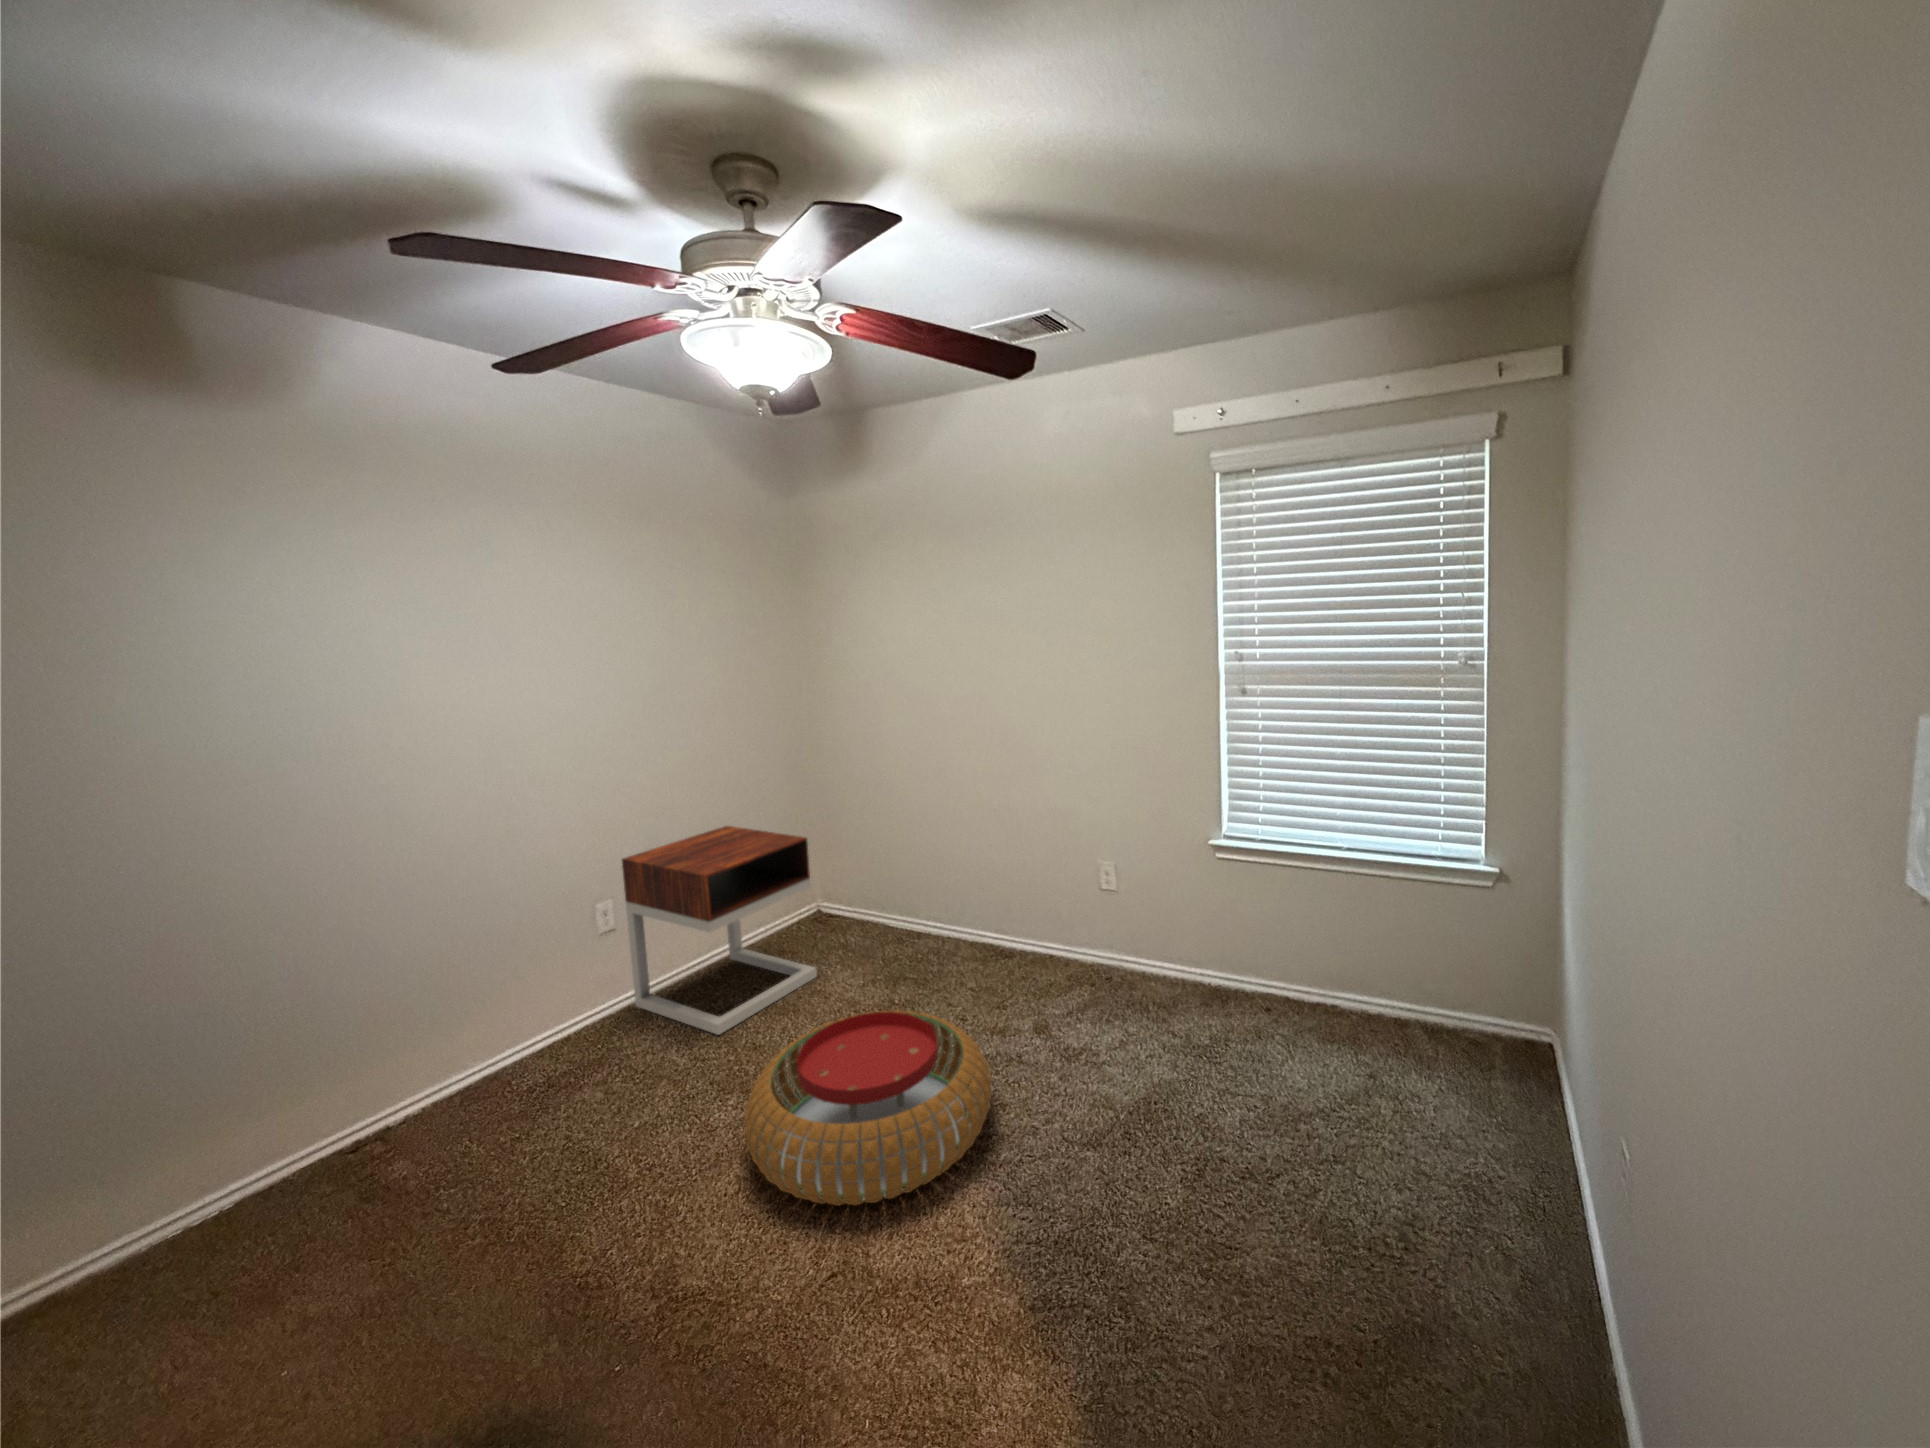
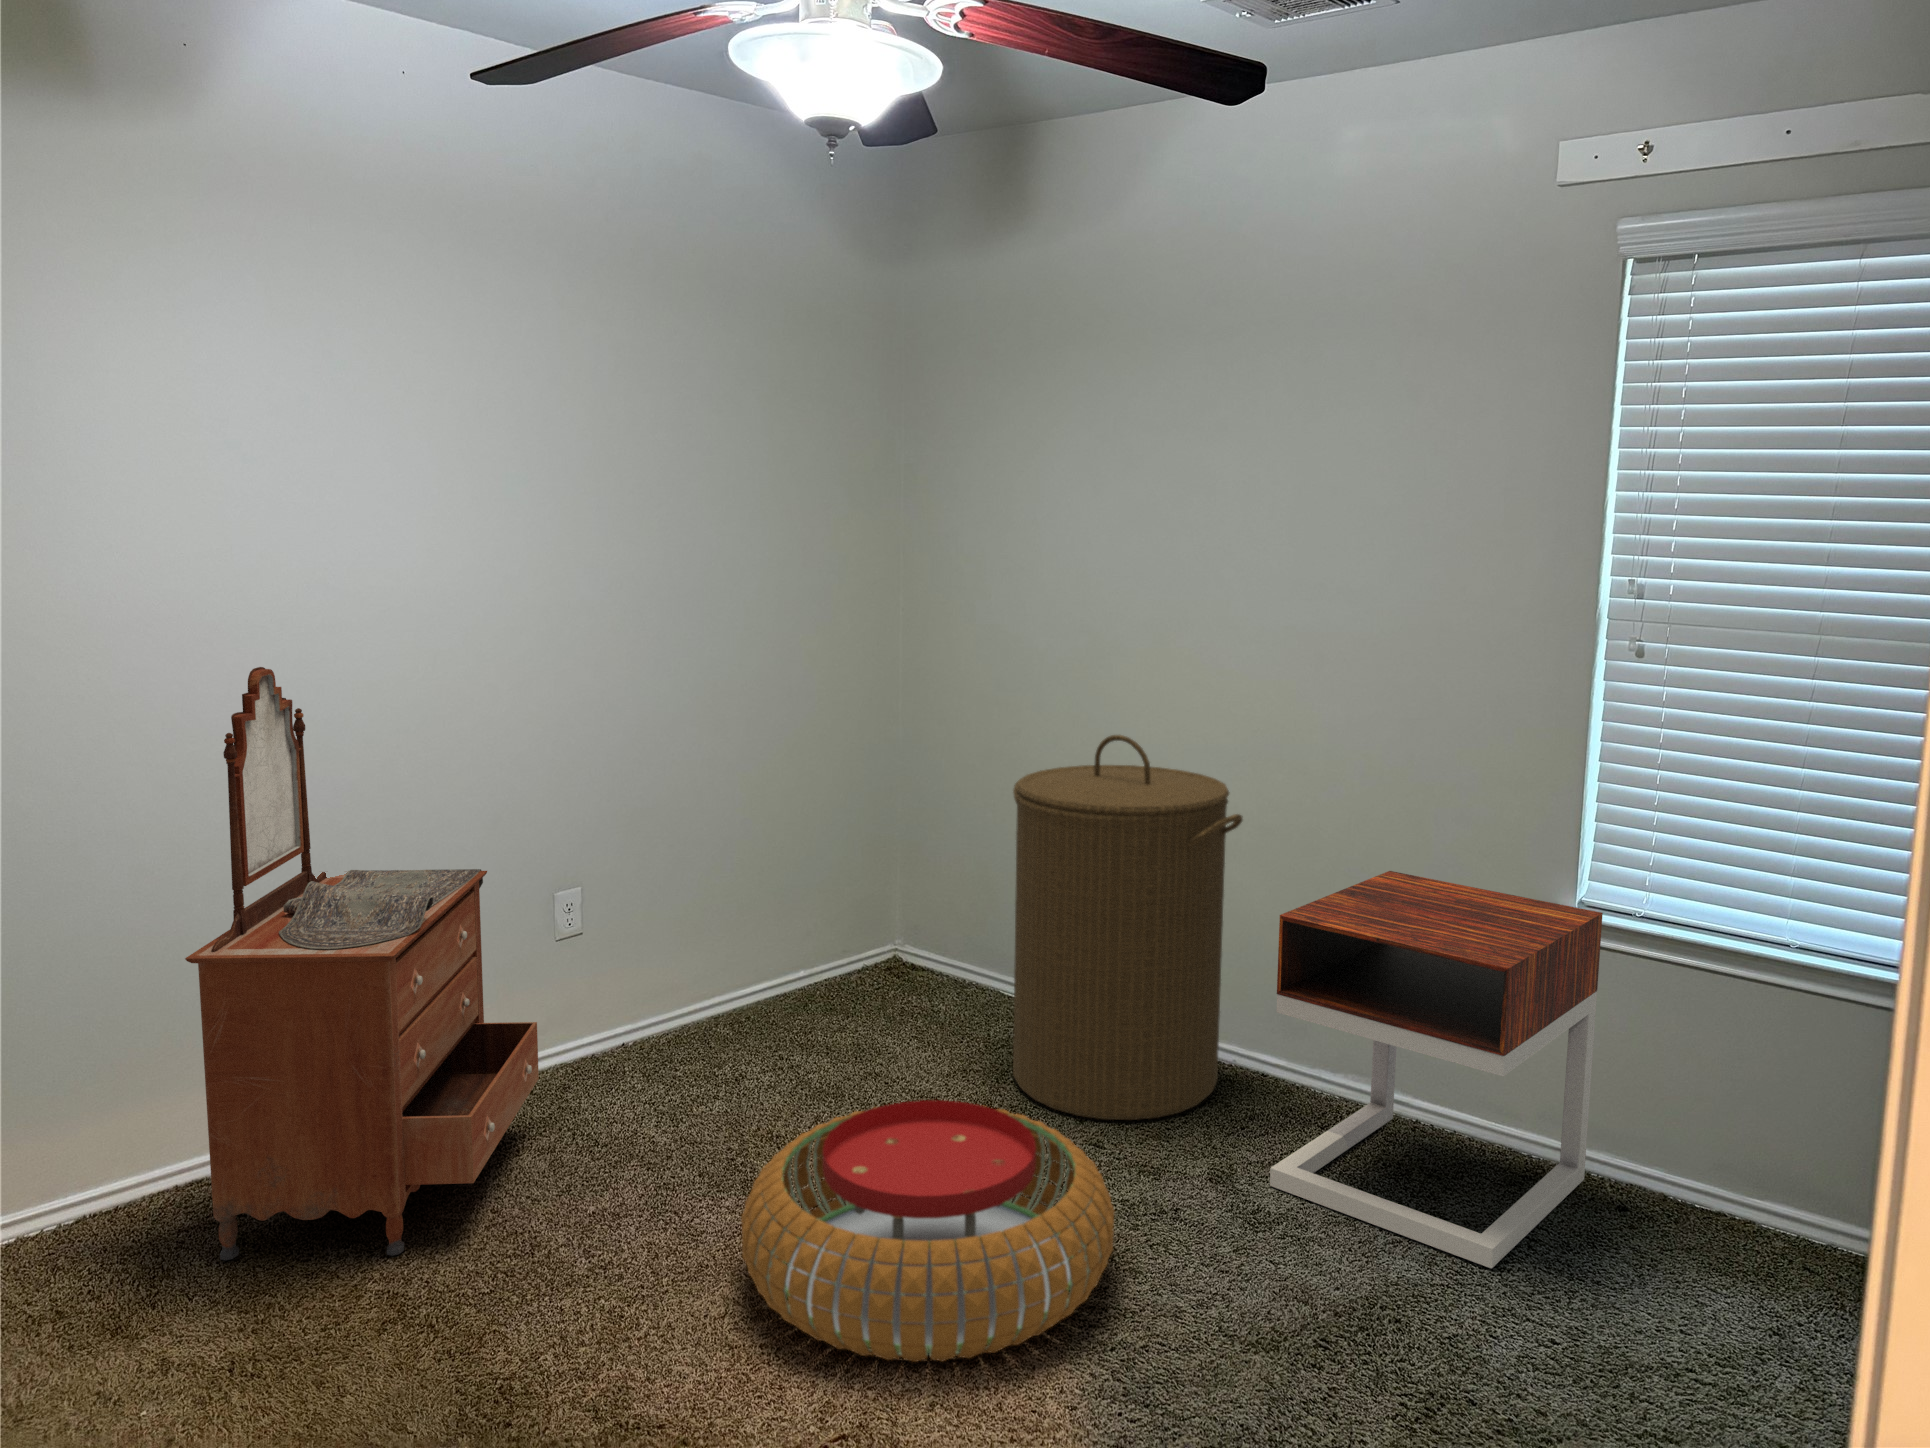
laundry hamper: none [892,764,1033,1000] -> present [1013,735,1243,1120]
dresser: none [297,783,590,1225] -> present [185,667,539,1260]
nightstand: present [622,826,817,1035] -> present [1270,871,1603,1268]

